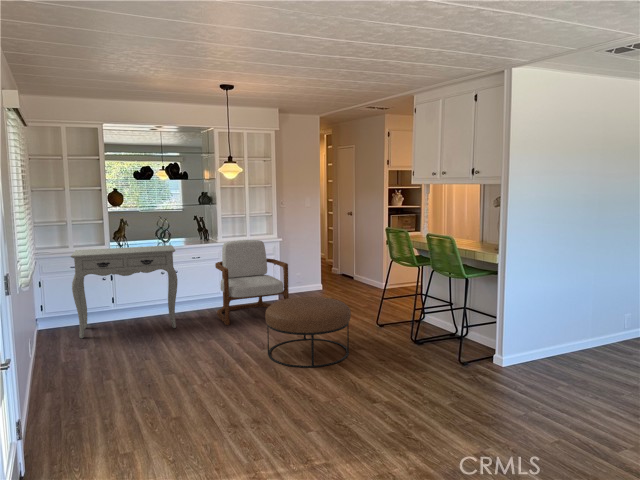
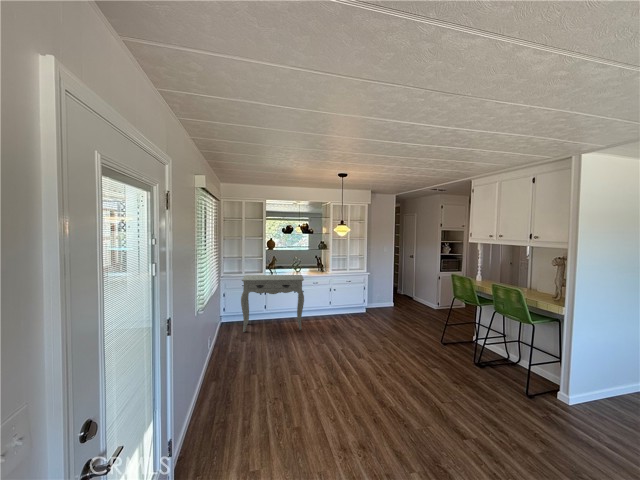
armchair: present [215,240,289,325] -> none [327,274,376,331]
ottoman: present [265,297,351,367] -> none [364,321,429,381]

